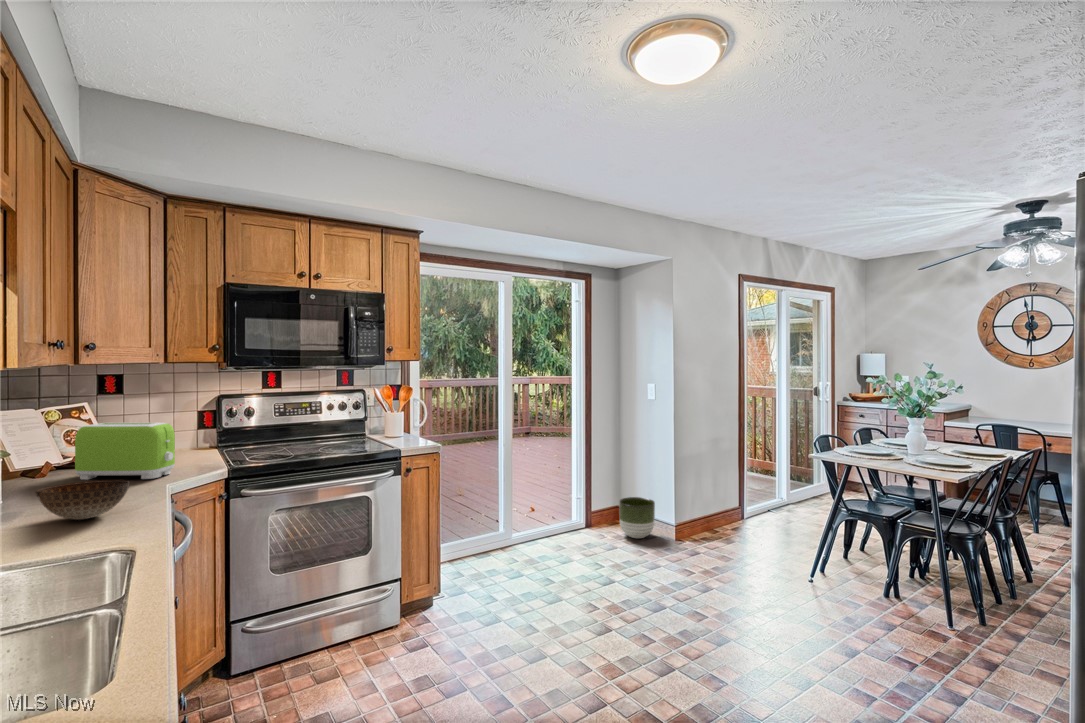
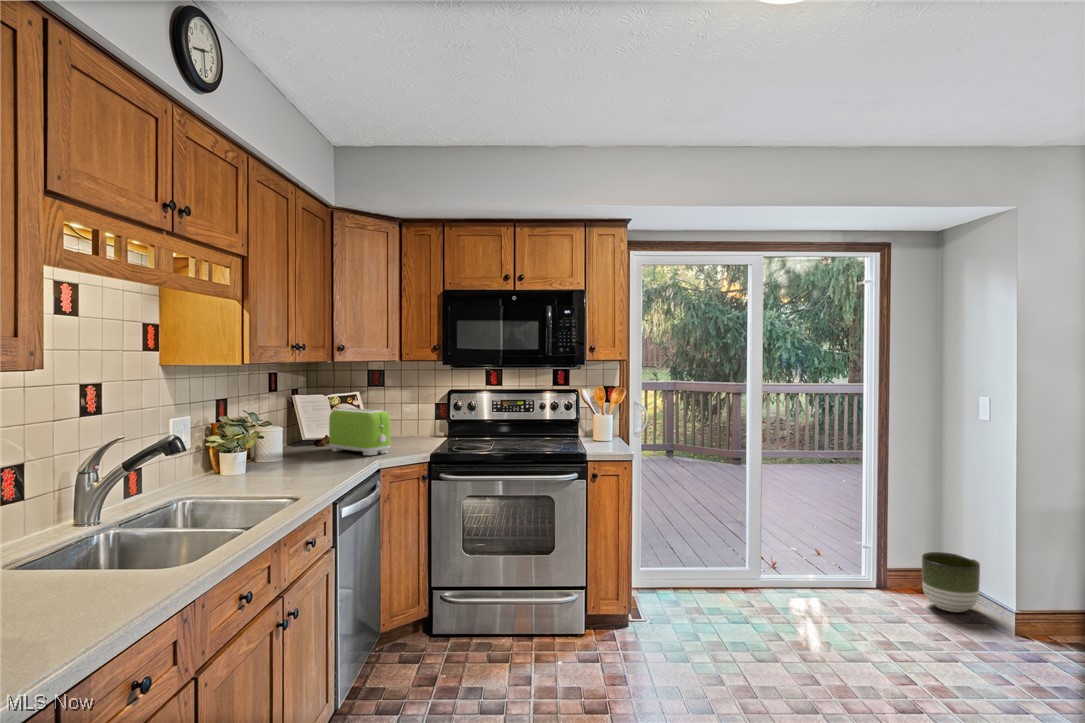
bowl: present [36,480,129,520] -> none [264,451,322,478]

